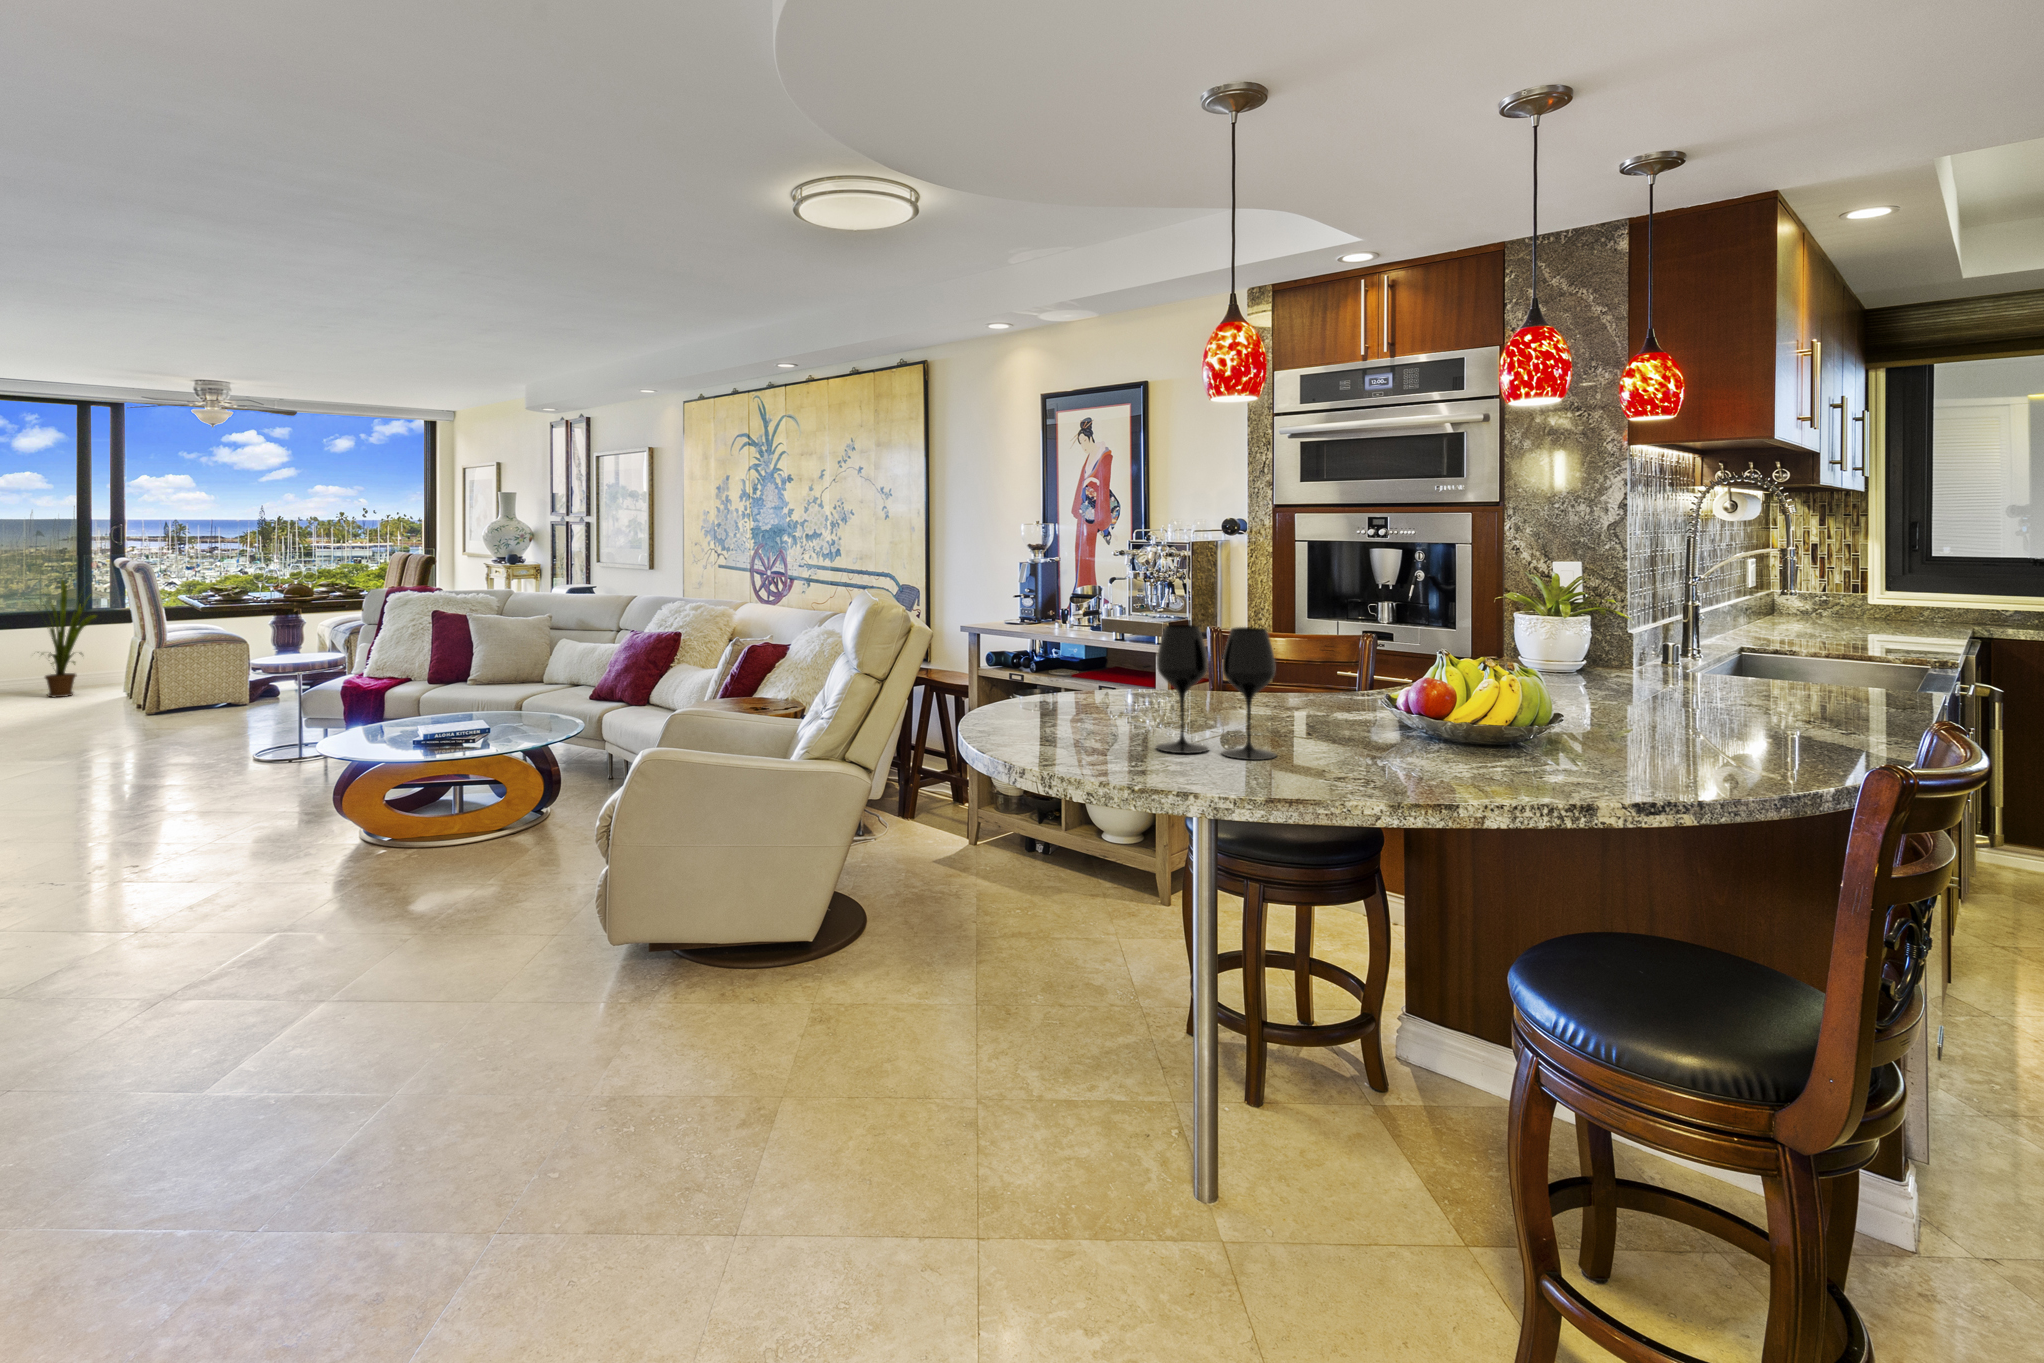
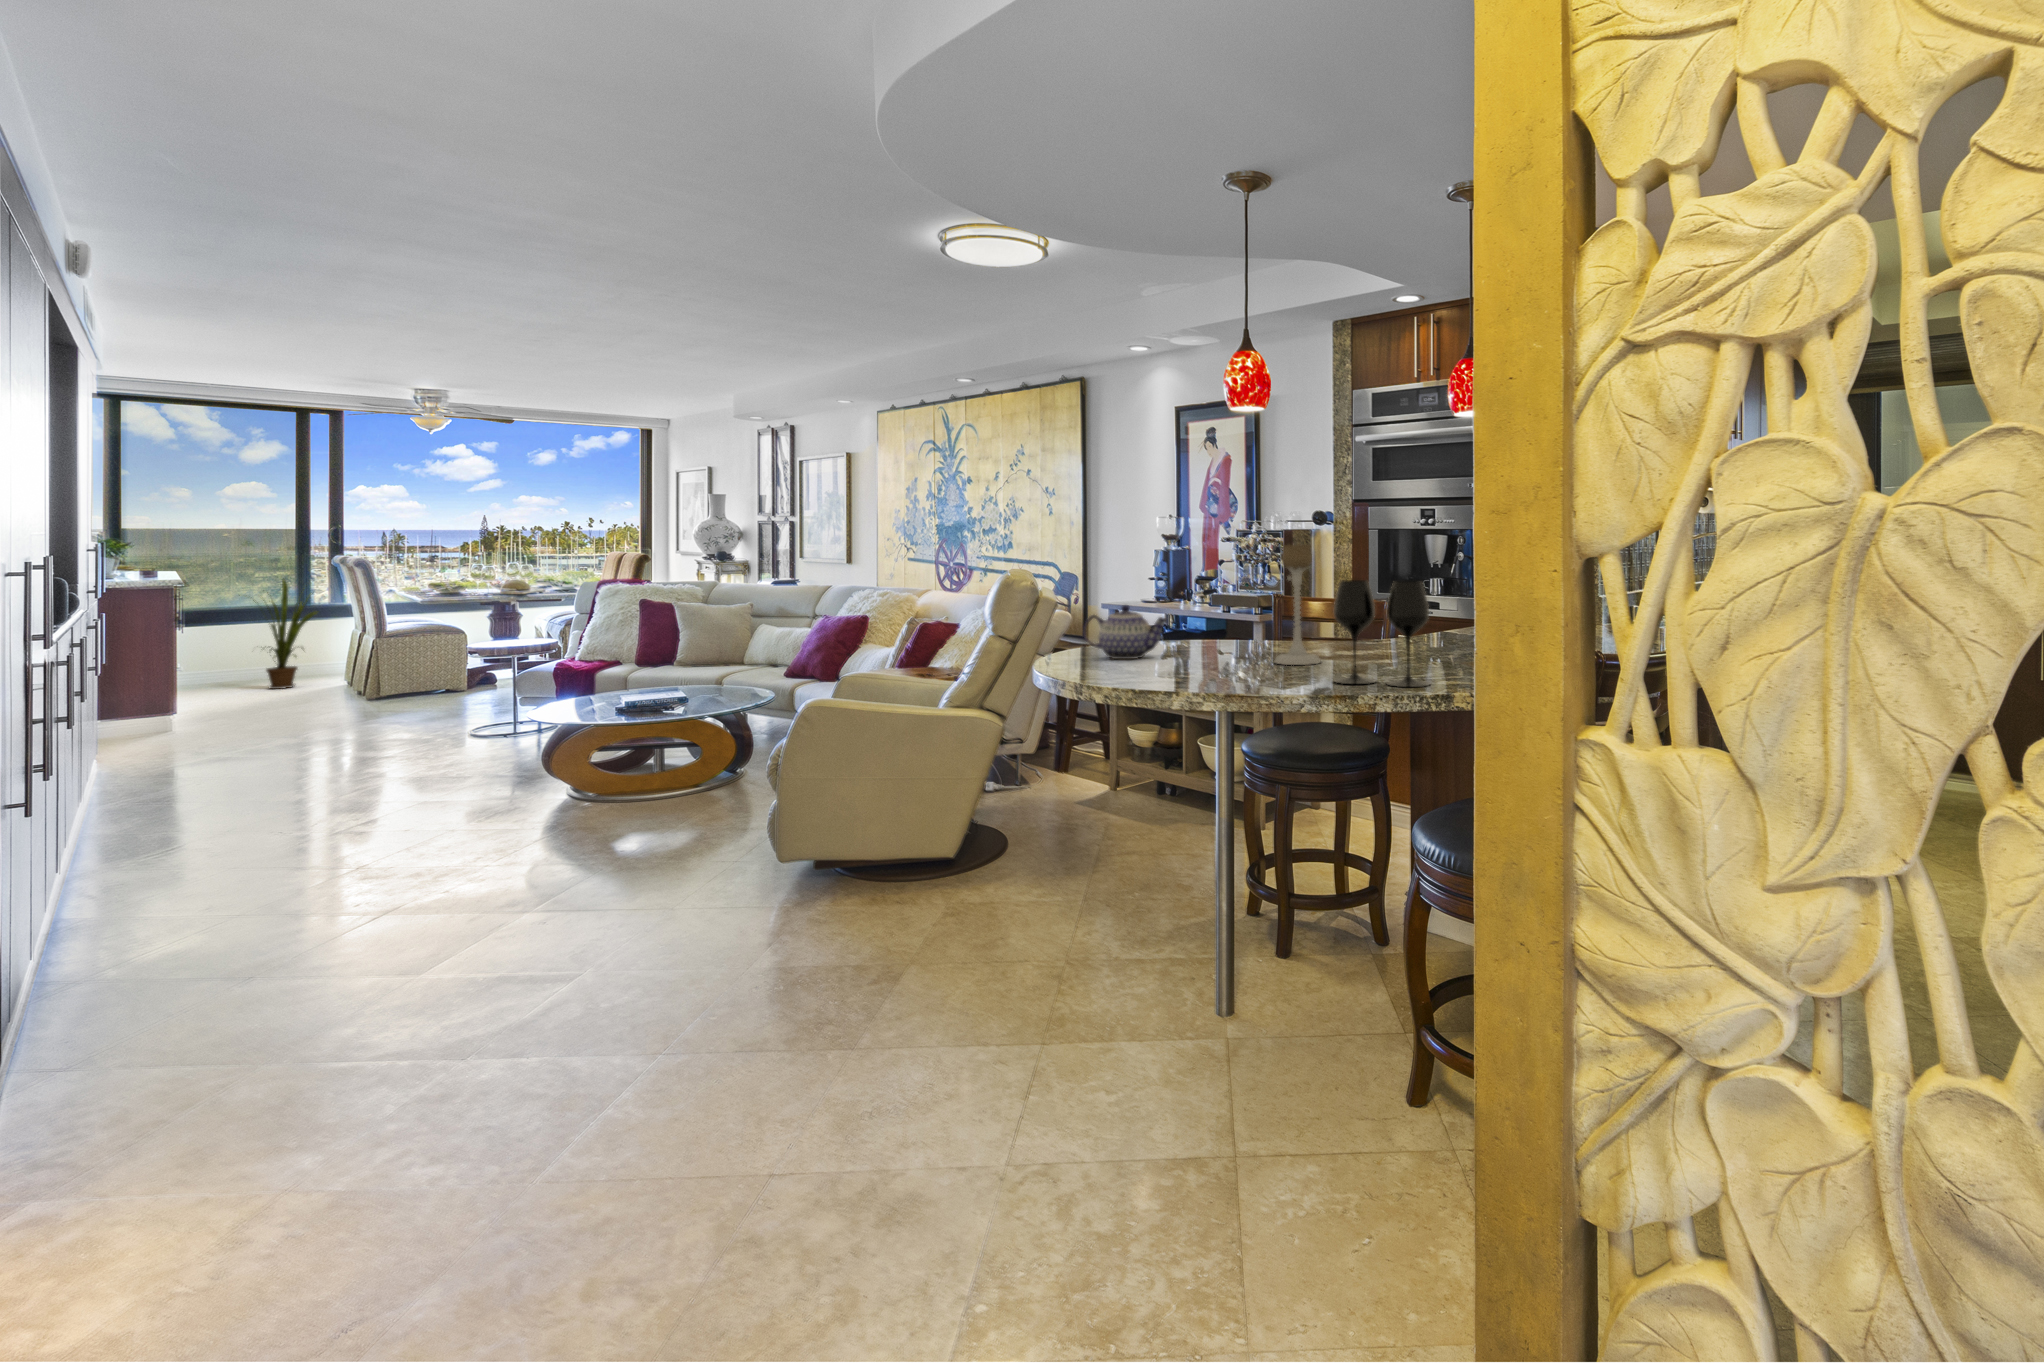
candle holder: none [1277,577,1345,741] -> present [1274,544,1321,665]
wine glass: present [1156,625,1277,760] -> present [1334,580,1430,687]
teapot: none [1010,651,1123,723] -> present [1083,605,1167,659]

